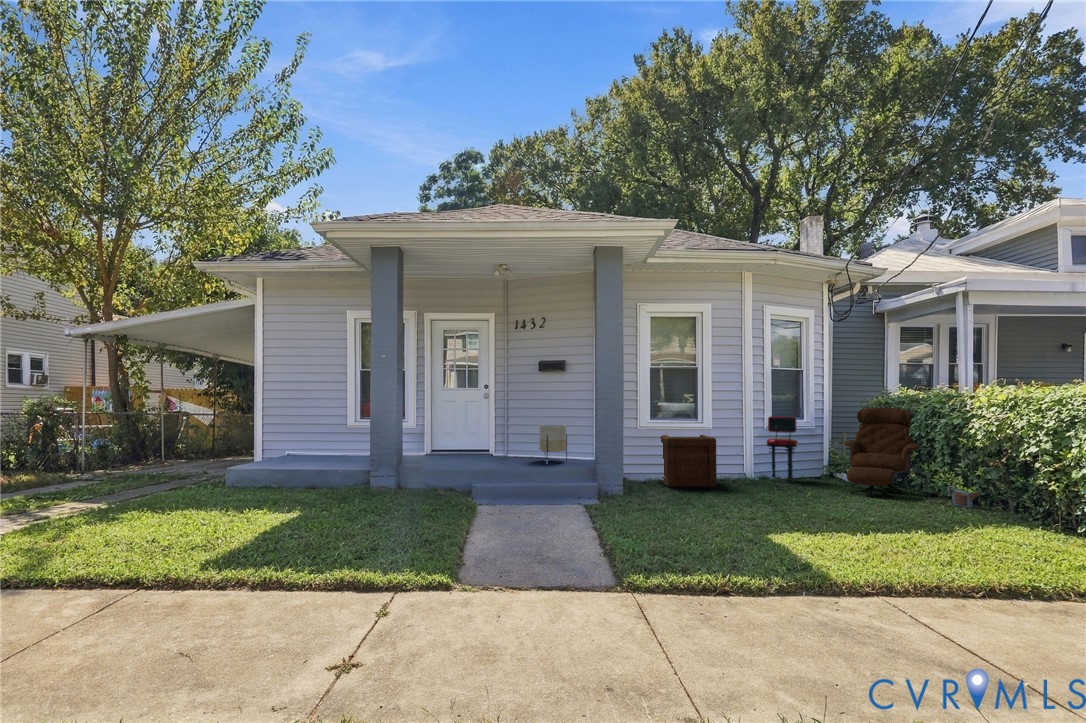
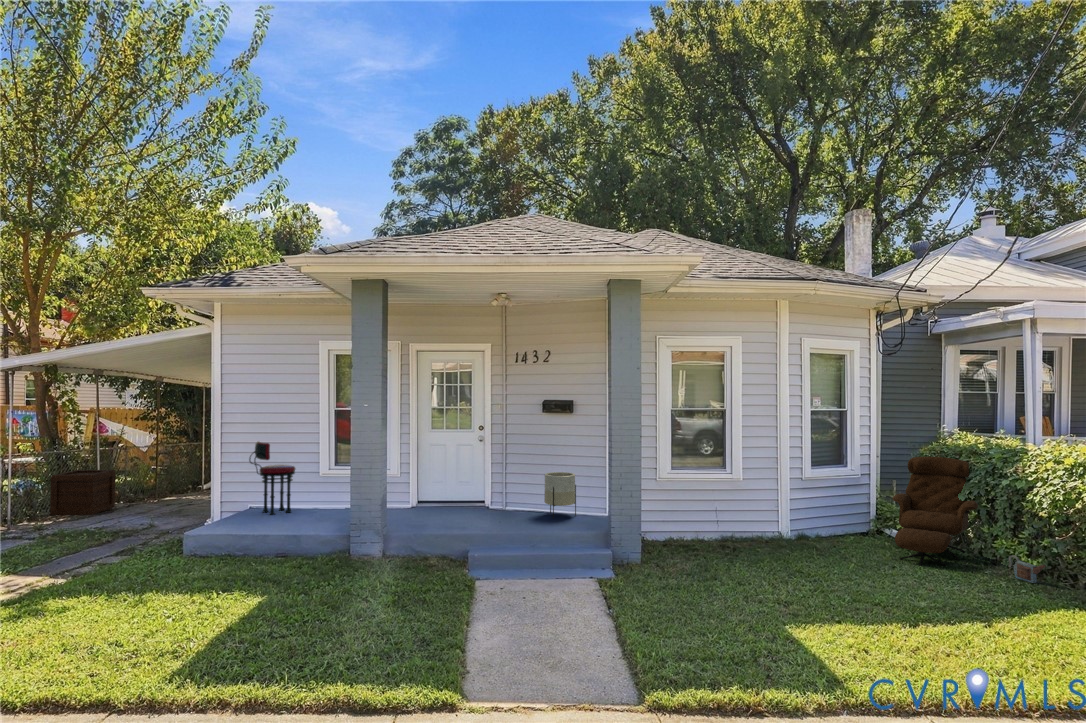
stool: present [767,416,798,483] -> present [249,442,296,515]
wooden crate: present [660,435,717,487] -> present [50,470,115,515]

